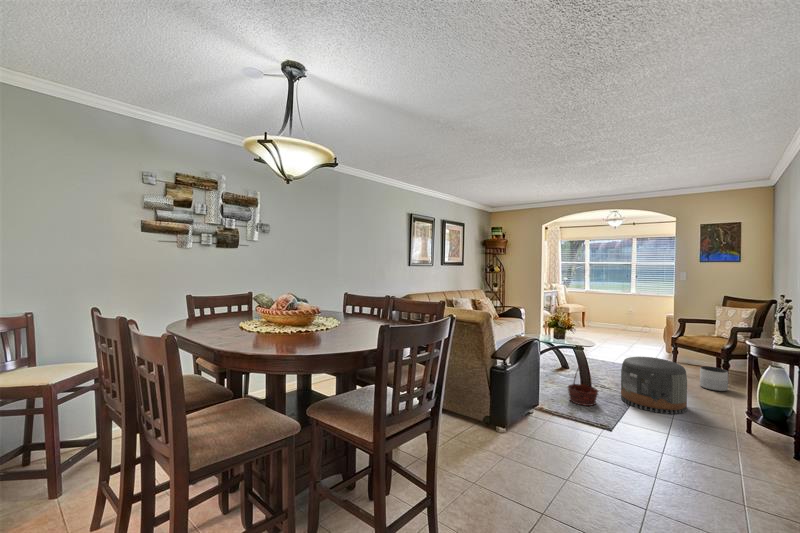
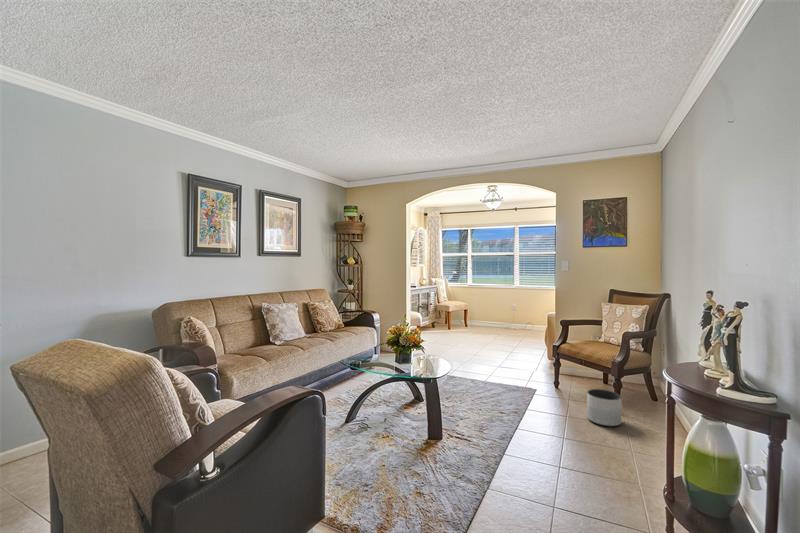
pouf: present [621,357,687,414] -> none [479,392,573,499]
basket: present [568,365,598,406] -> none [391,419,439,497]

